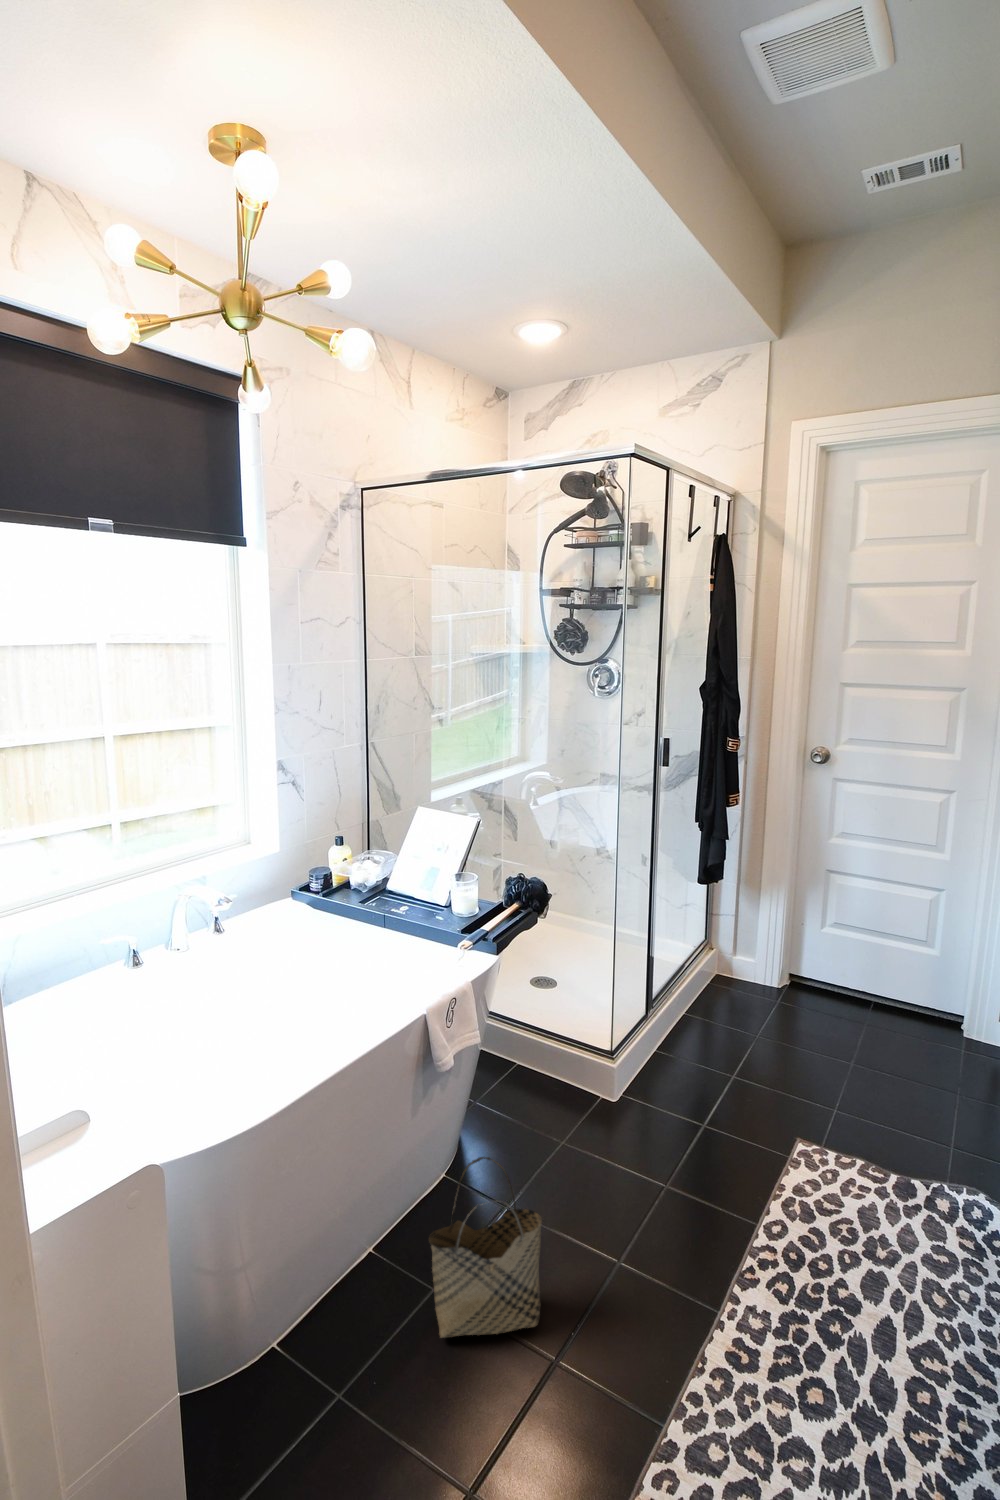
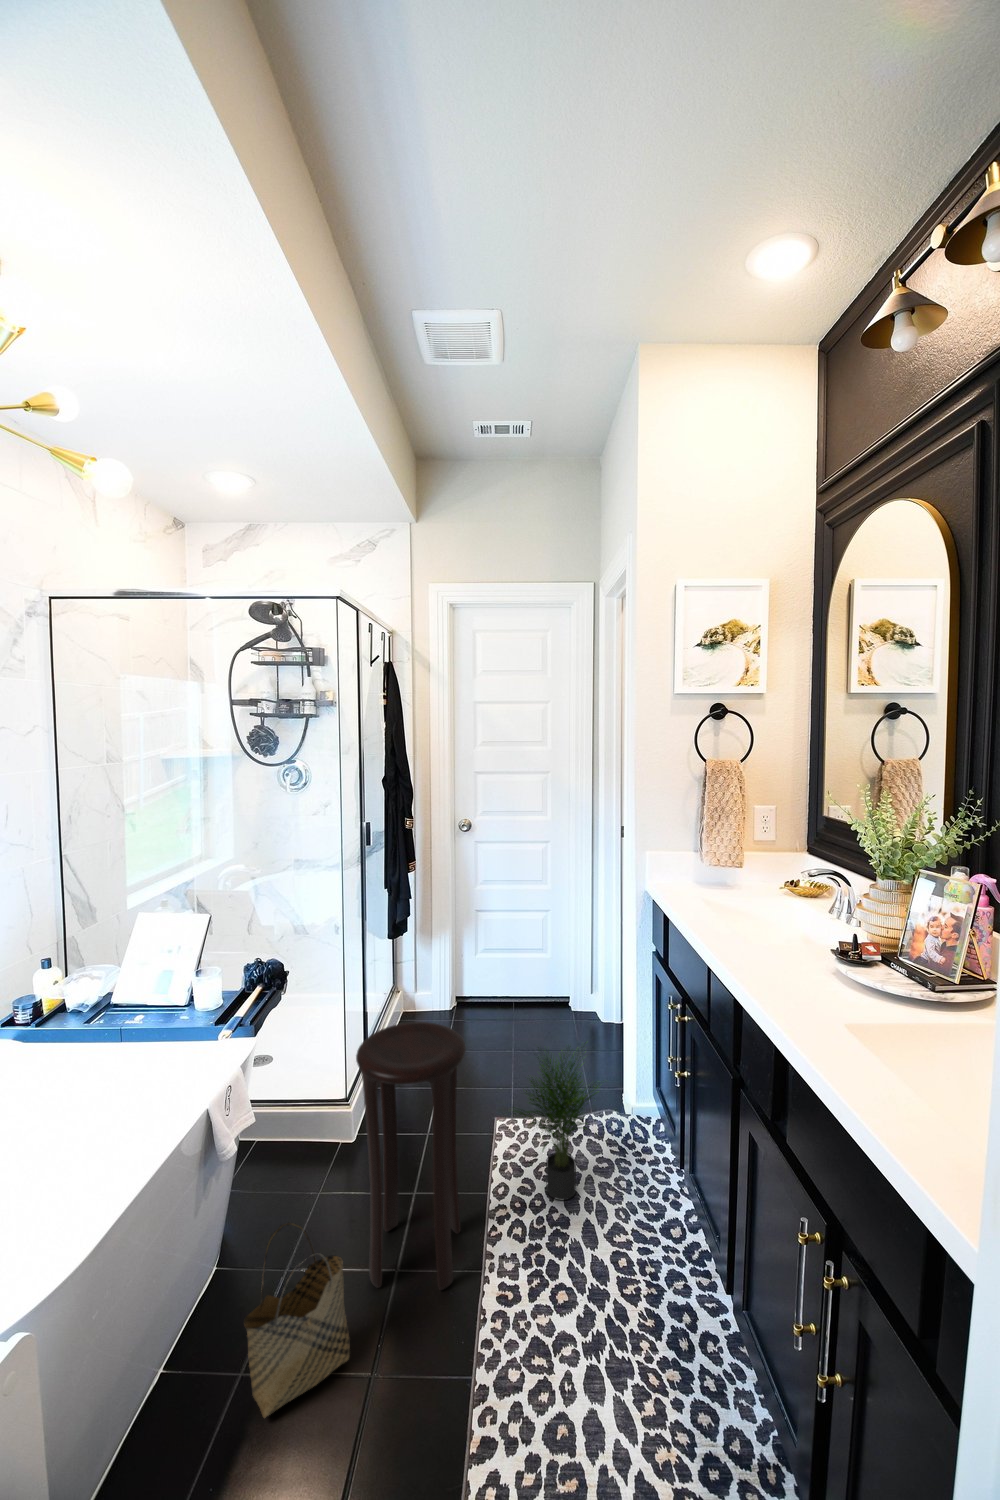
stool: none [586,984,725,1307] -> present [356,1022,466,1290]
potted plant: none [780,1062,953,1279] -> present [515,1042,598,1200]

